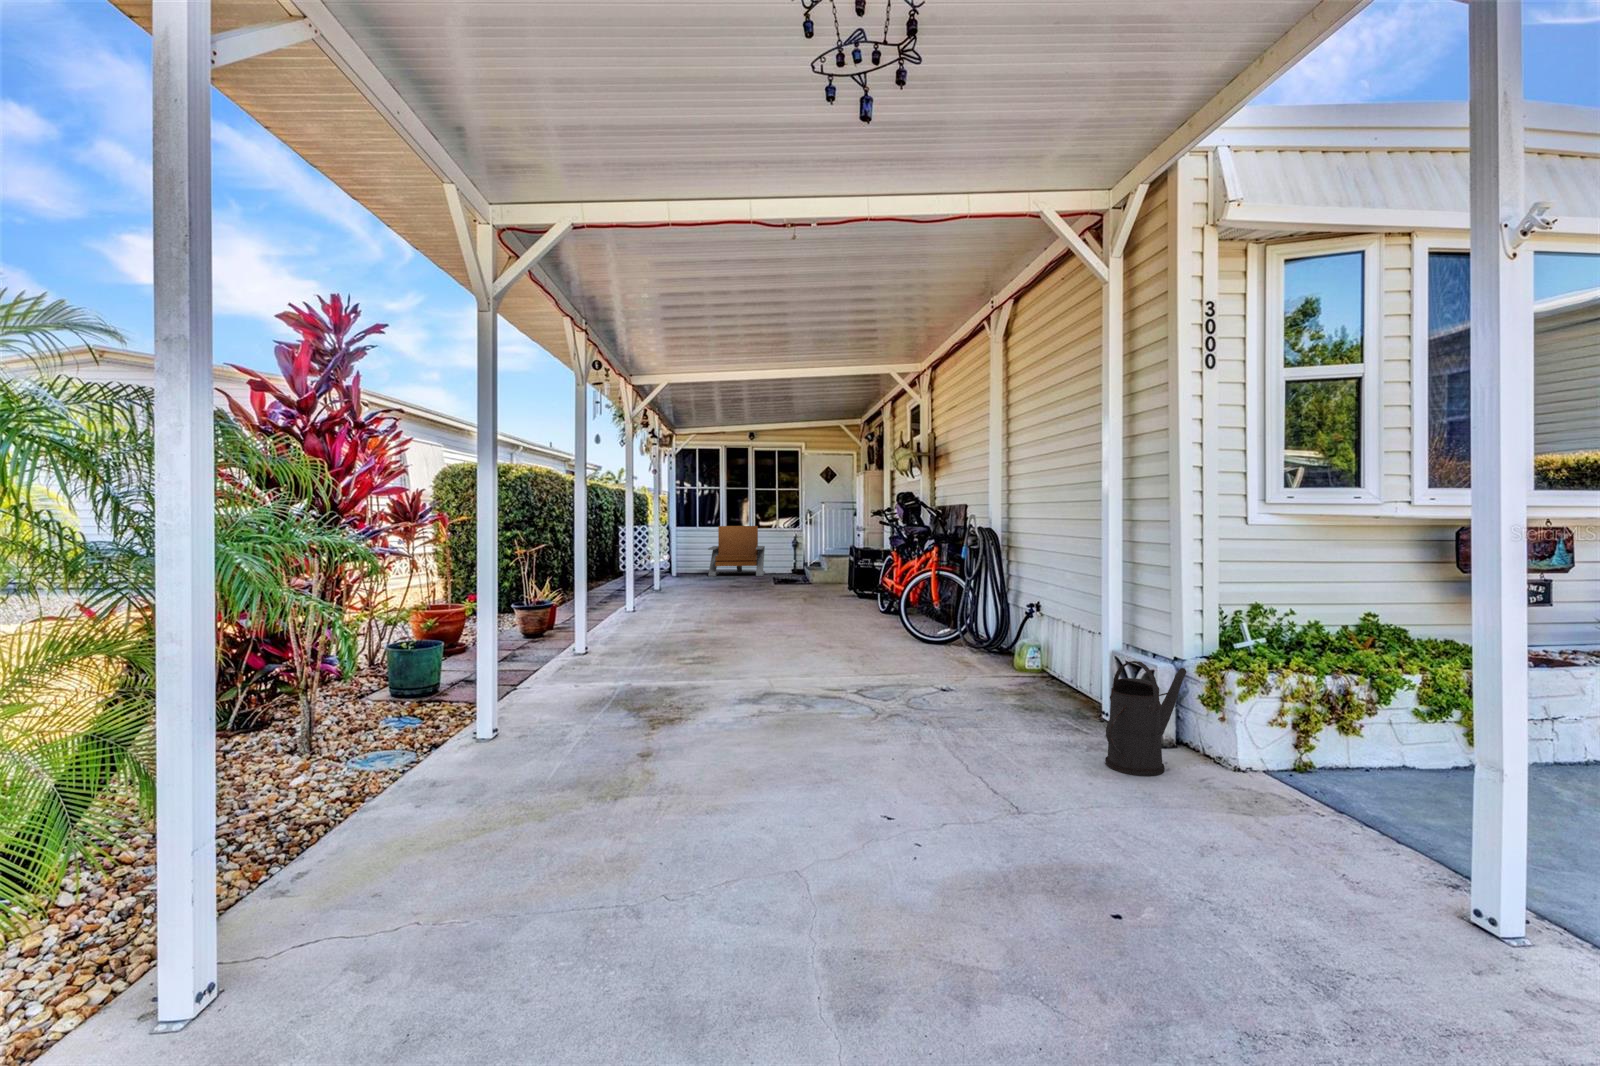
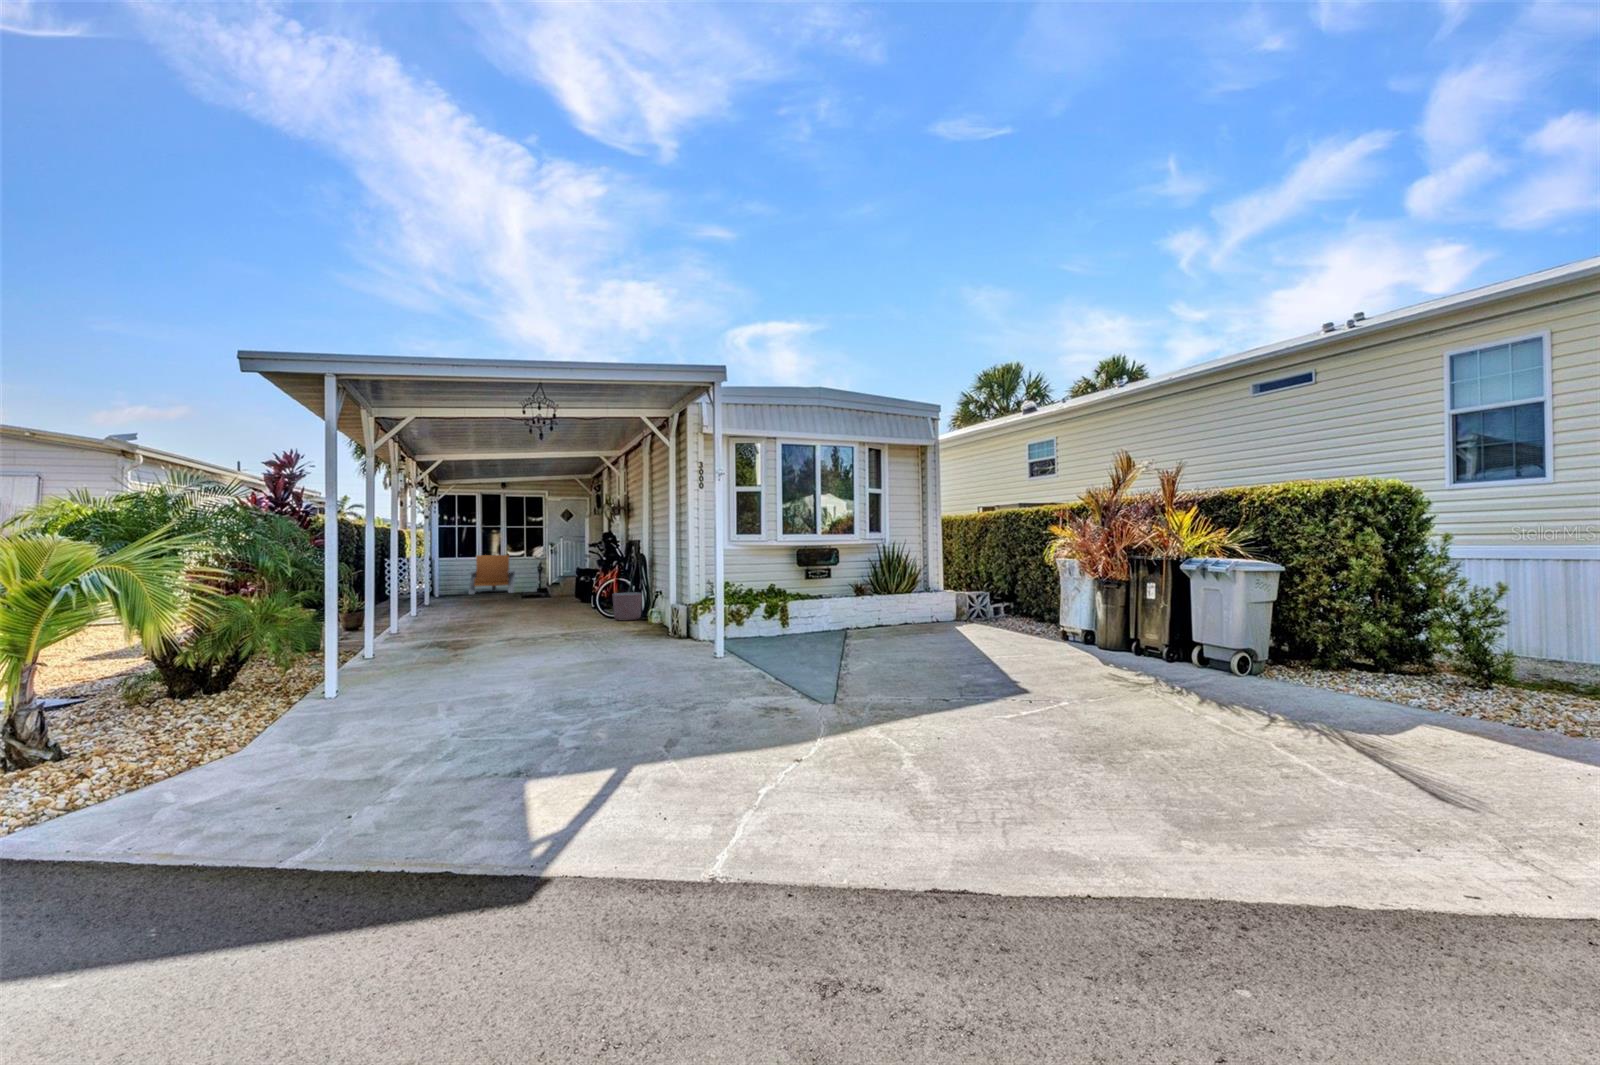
planter: none [933,599,986,652] -> present [612,593,642,620]
watering can: present [1105,661,1186,776] -> none [651,603,690,645]

